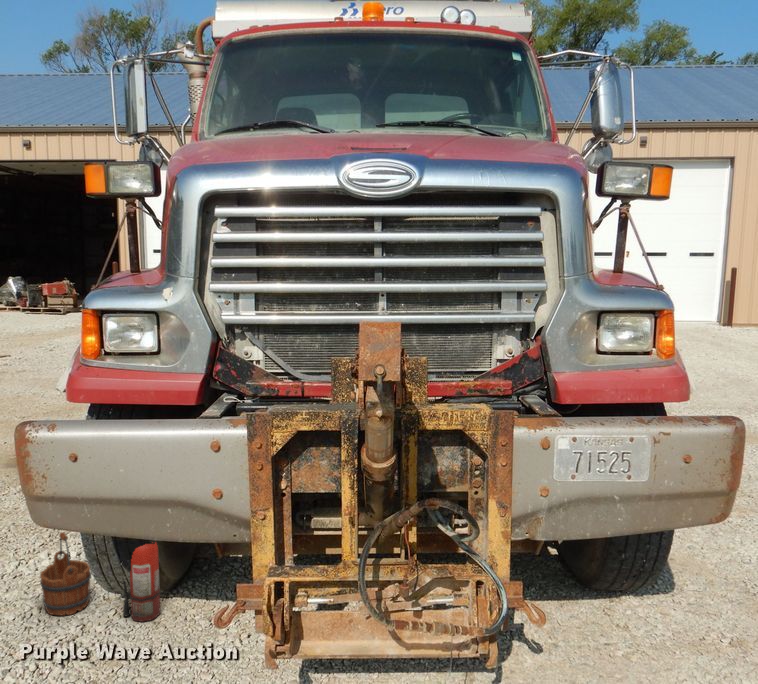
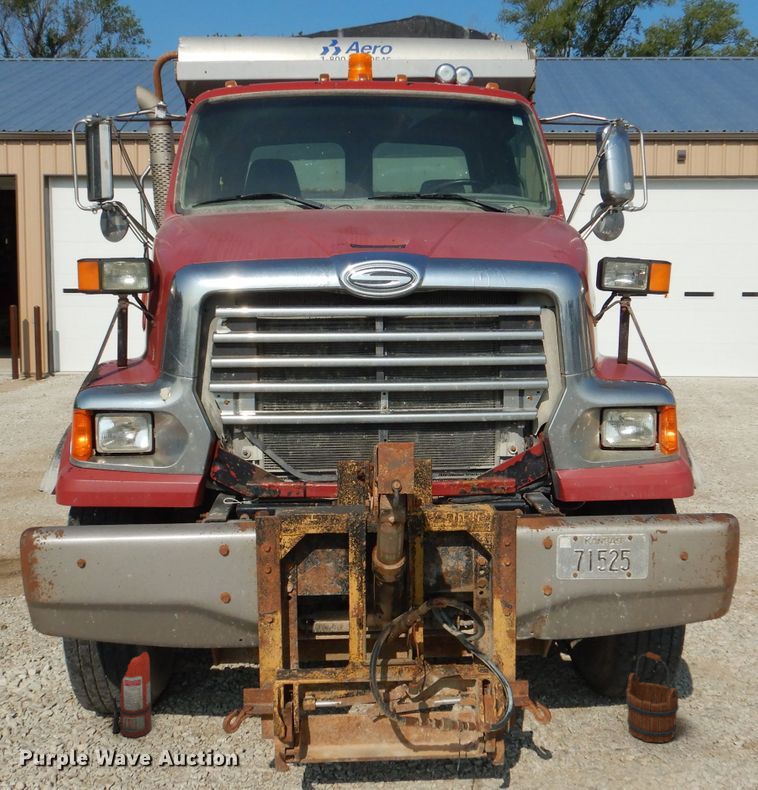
wooden bucket: present [40,532,91,615] -> present [626,652,679,743]

